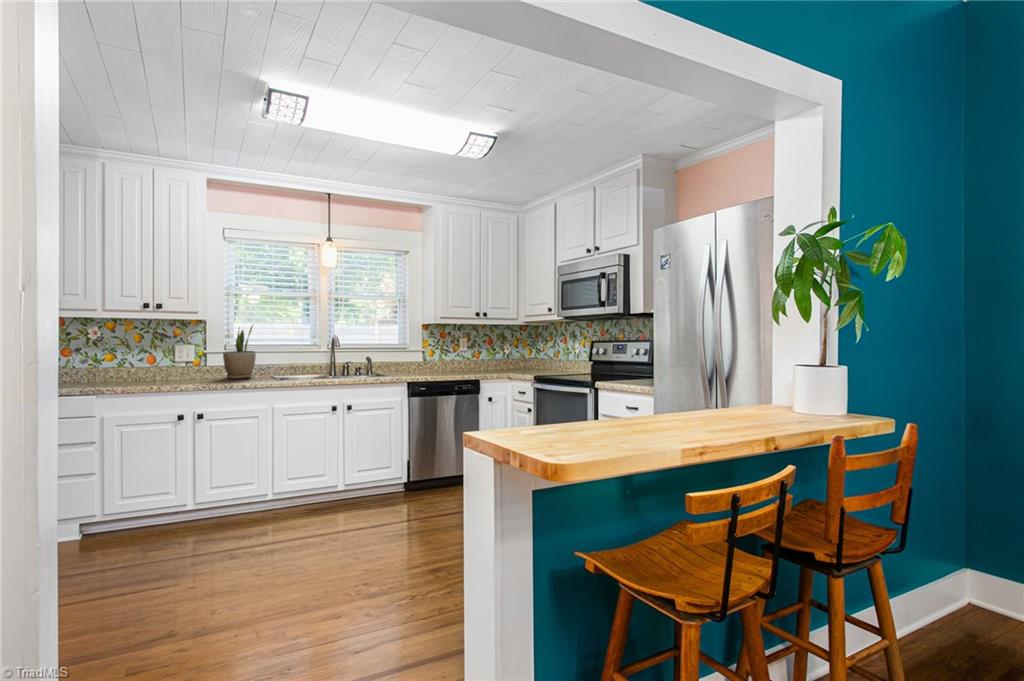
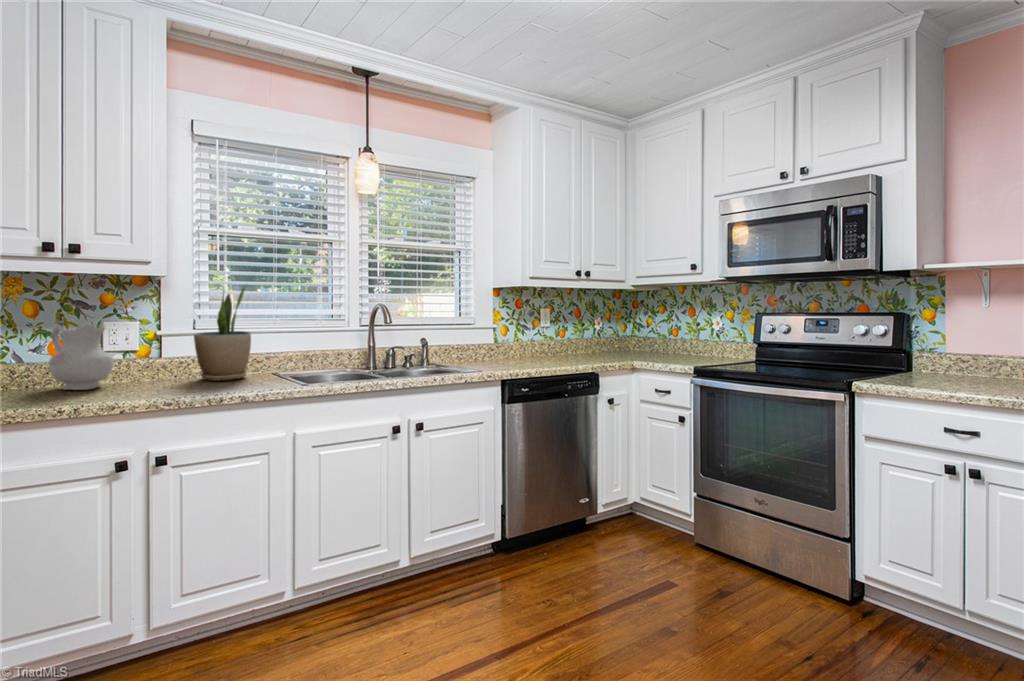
ceramic pitcher: none [146,345,179,381] -> present [49,322,113,390]

